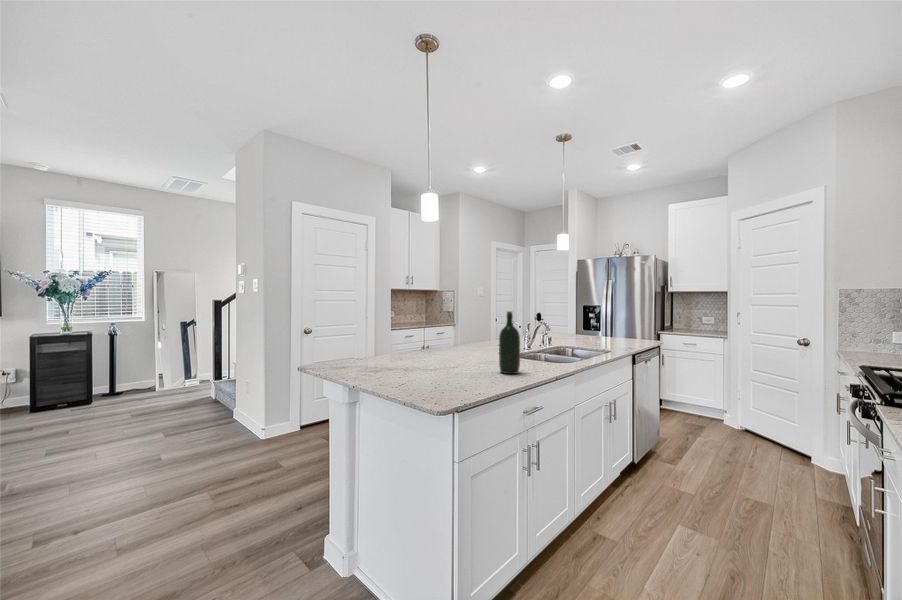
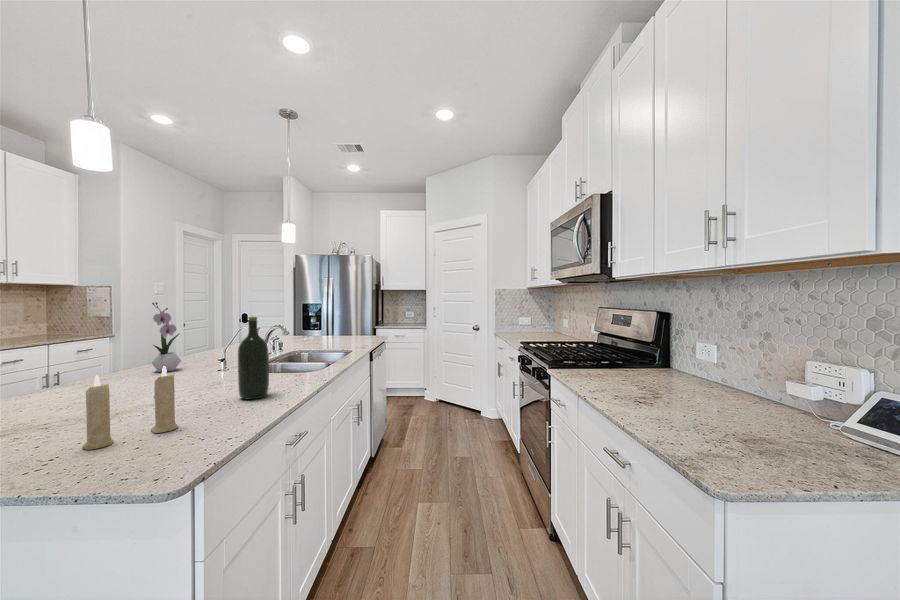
flower arrangement: none [460,300,477,350] -> present [152,302,181,372]
candle: none [412,338,457,383] -> present [82,366,178,450]

